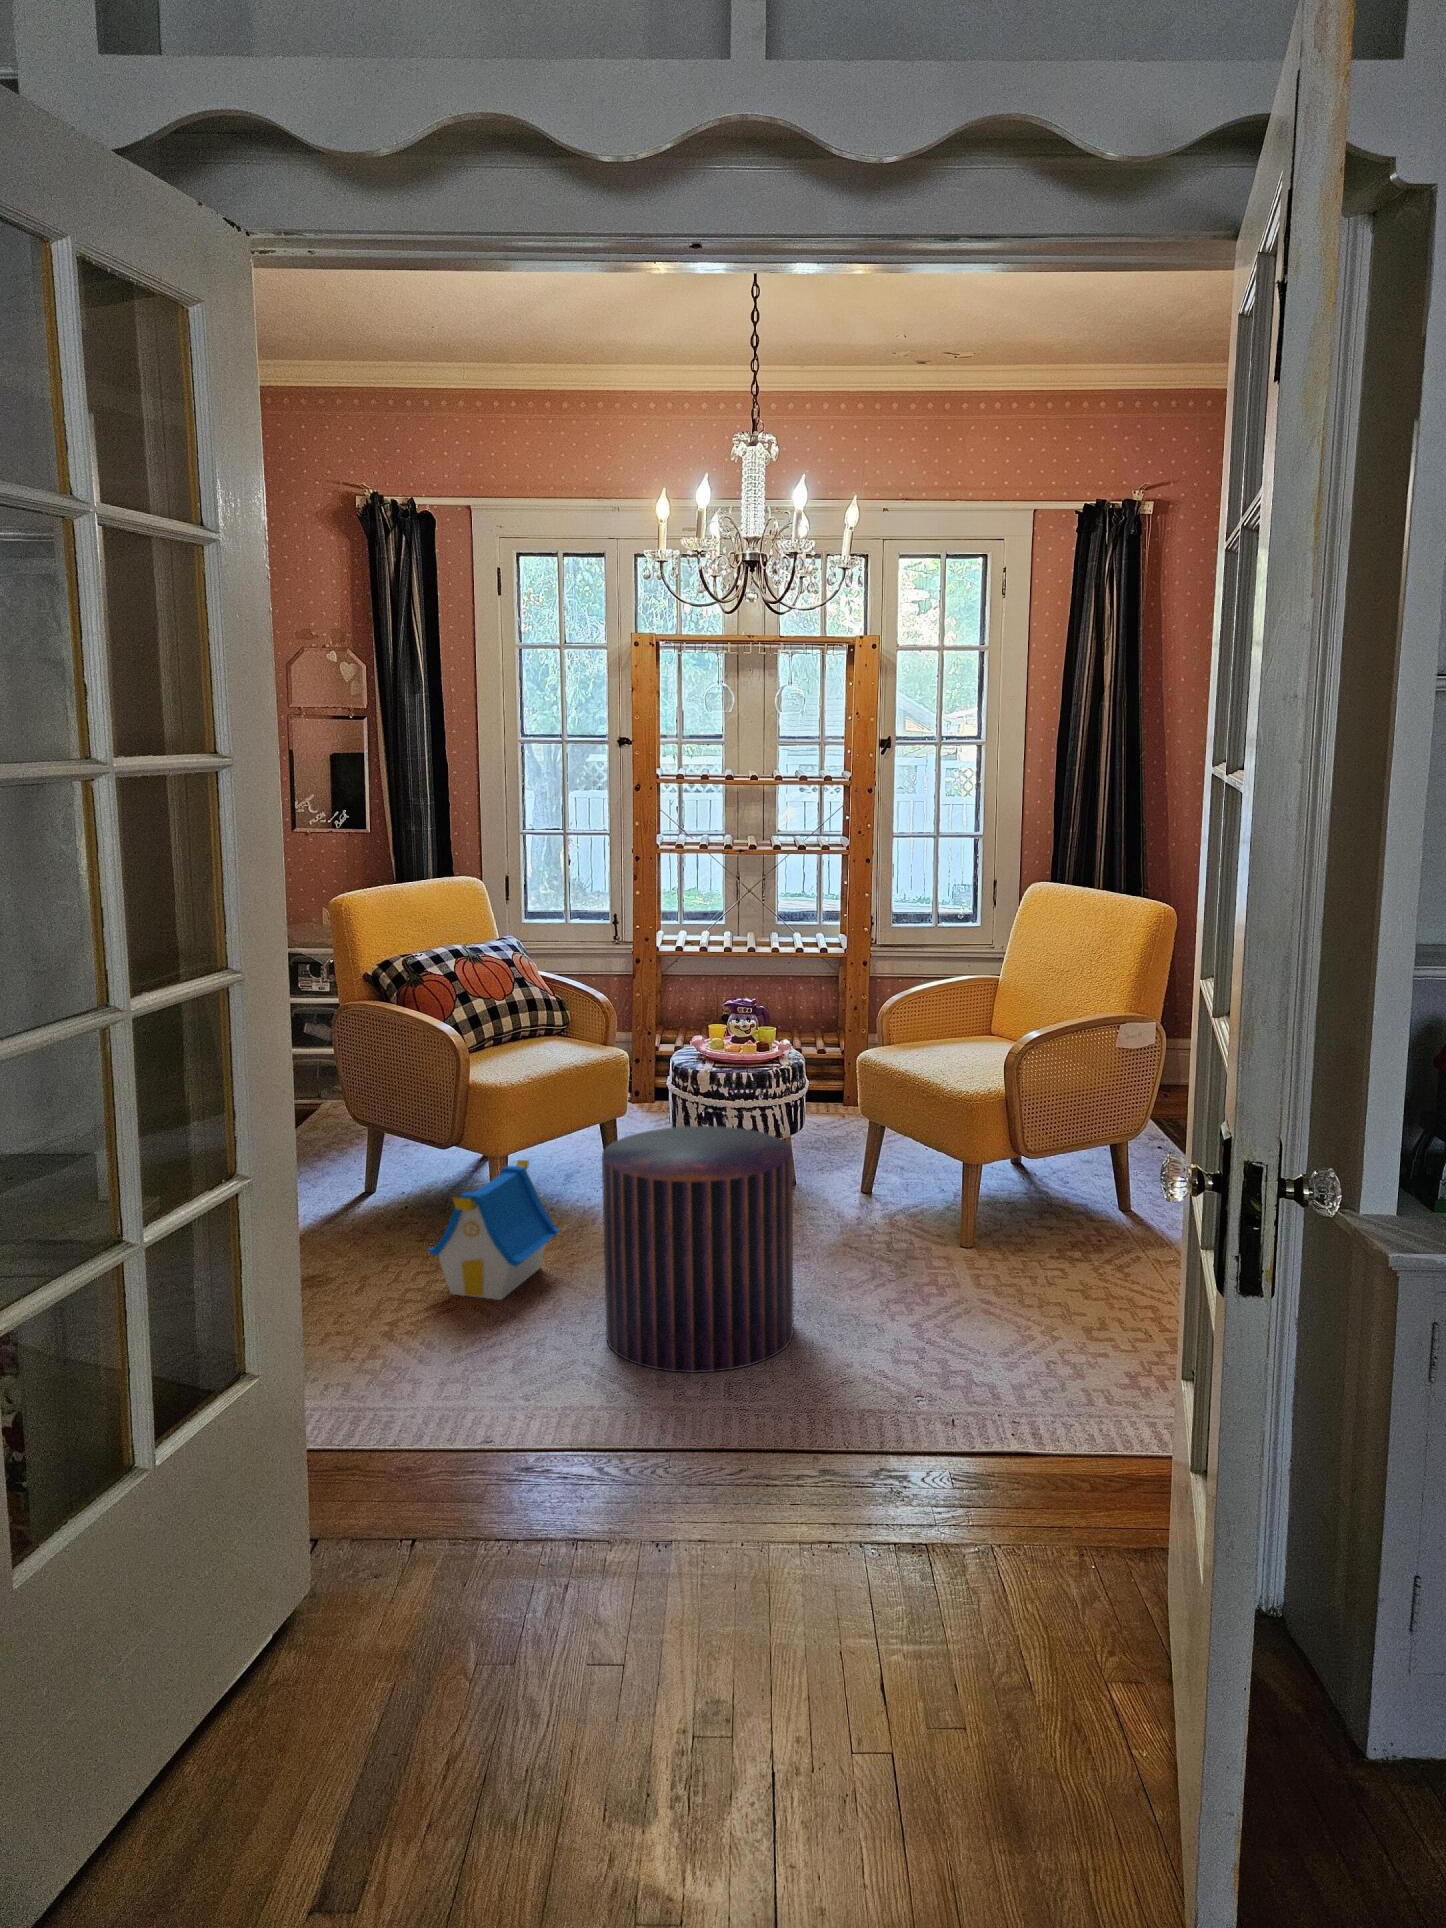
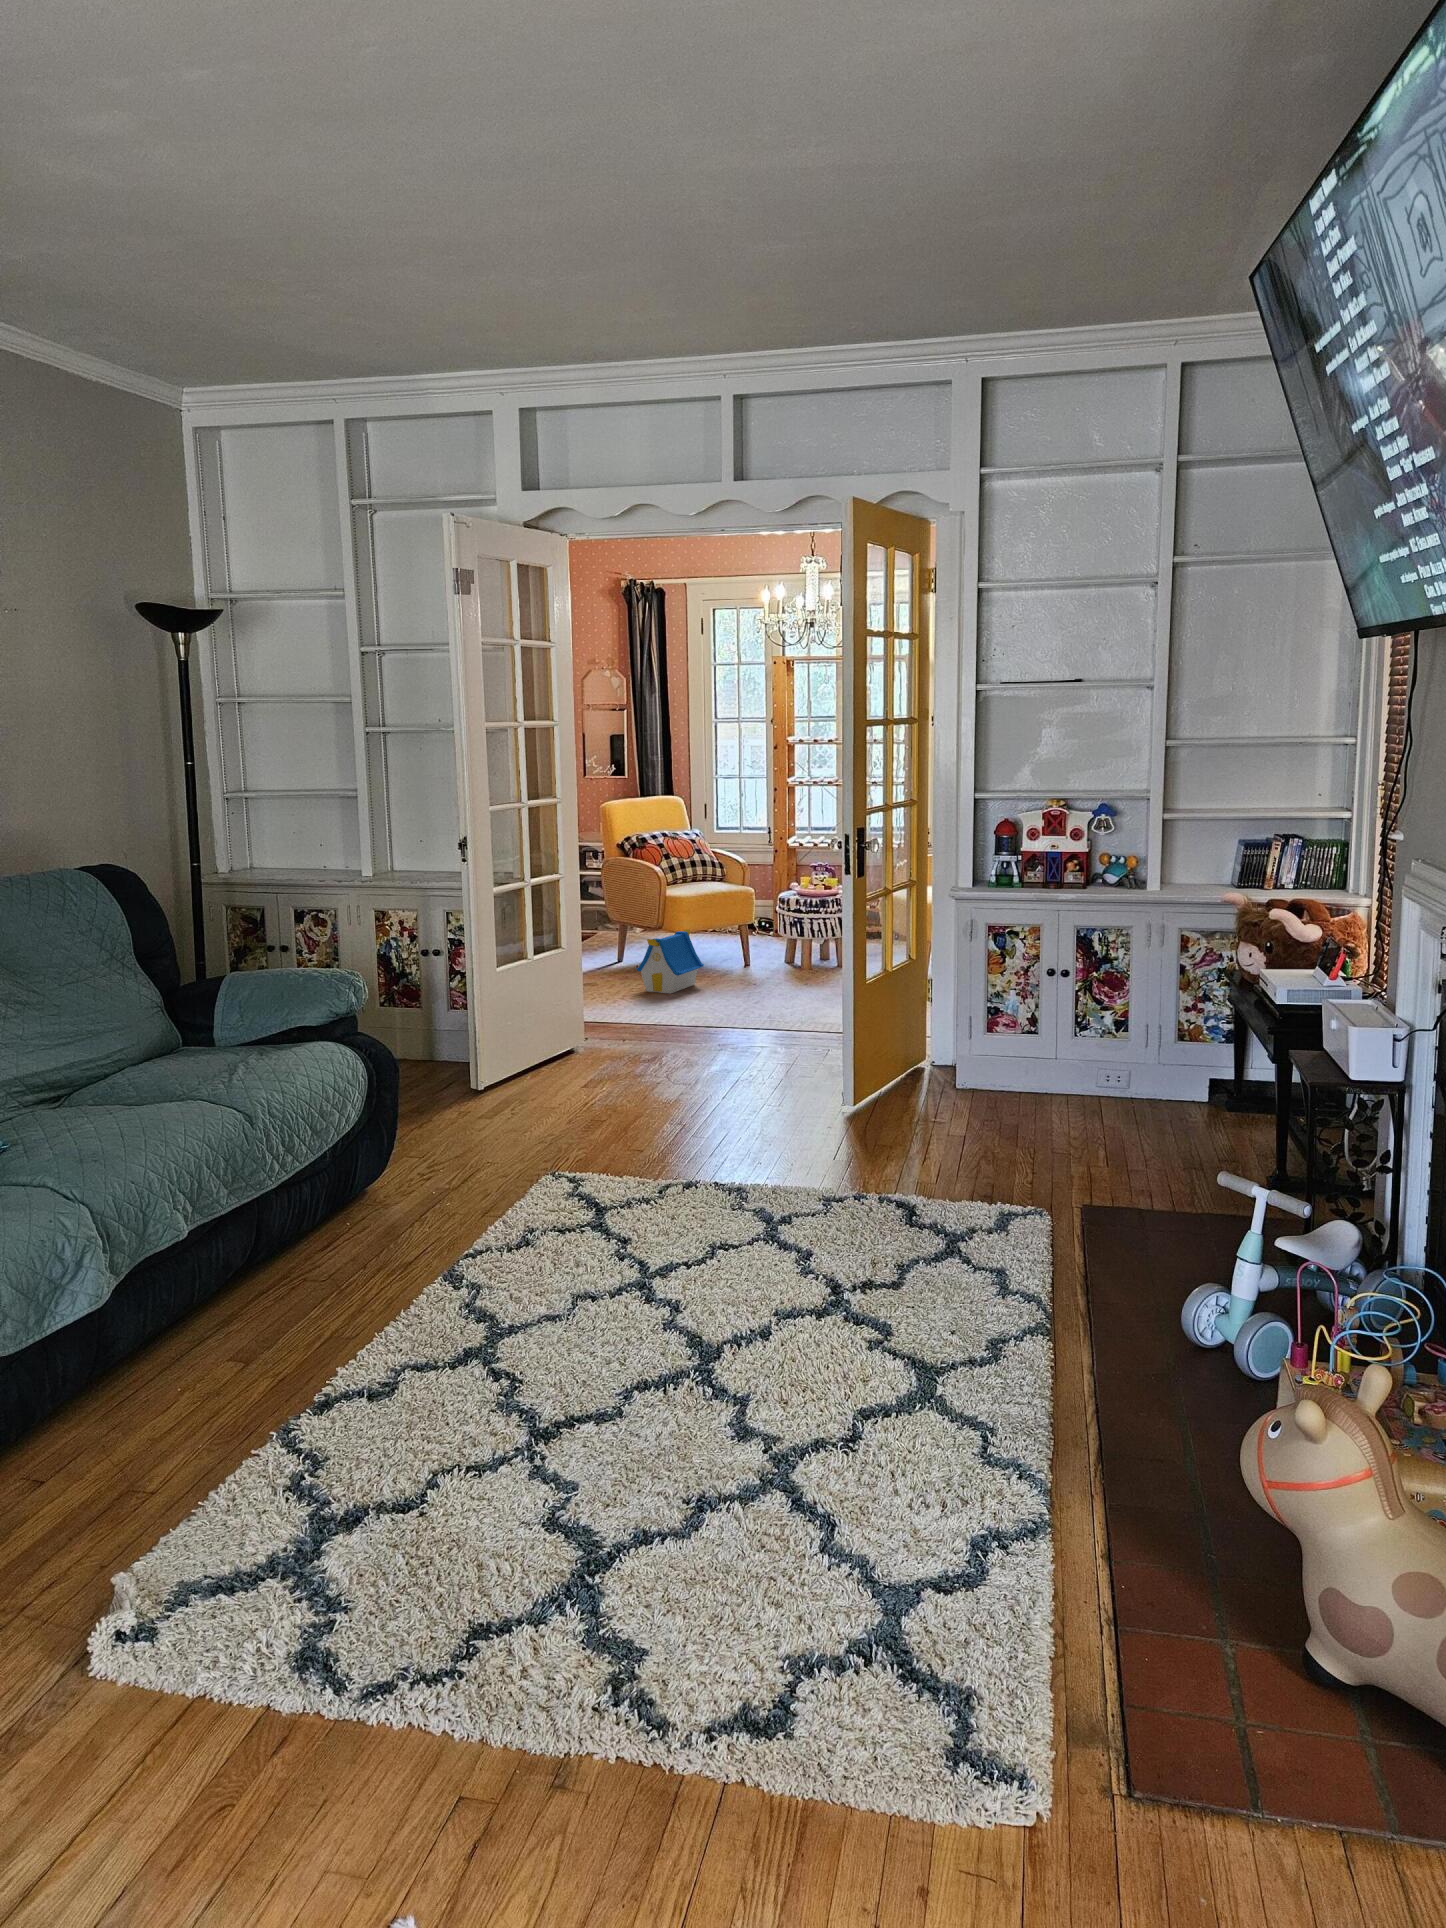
pouf: present [602,1126,794,1373] -> none [716,906,812,1016]

